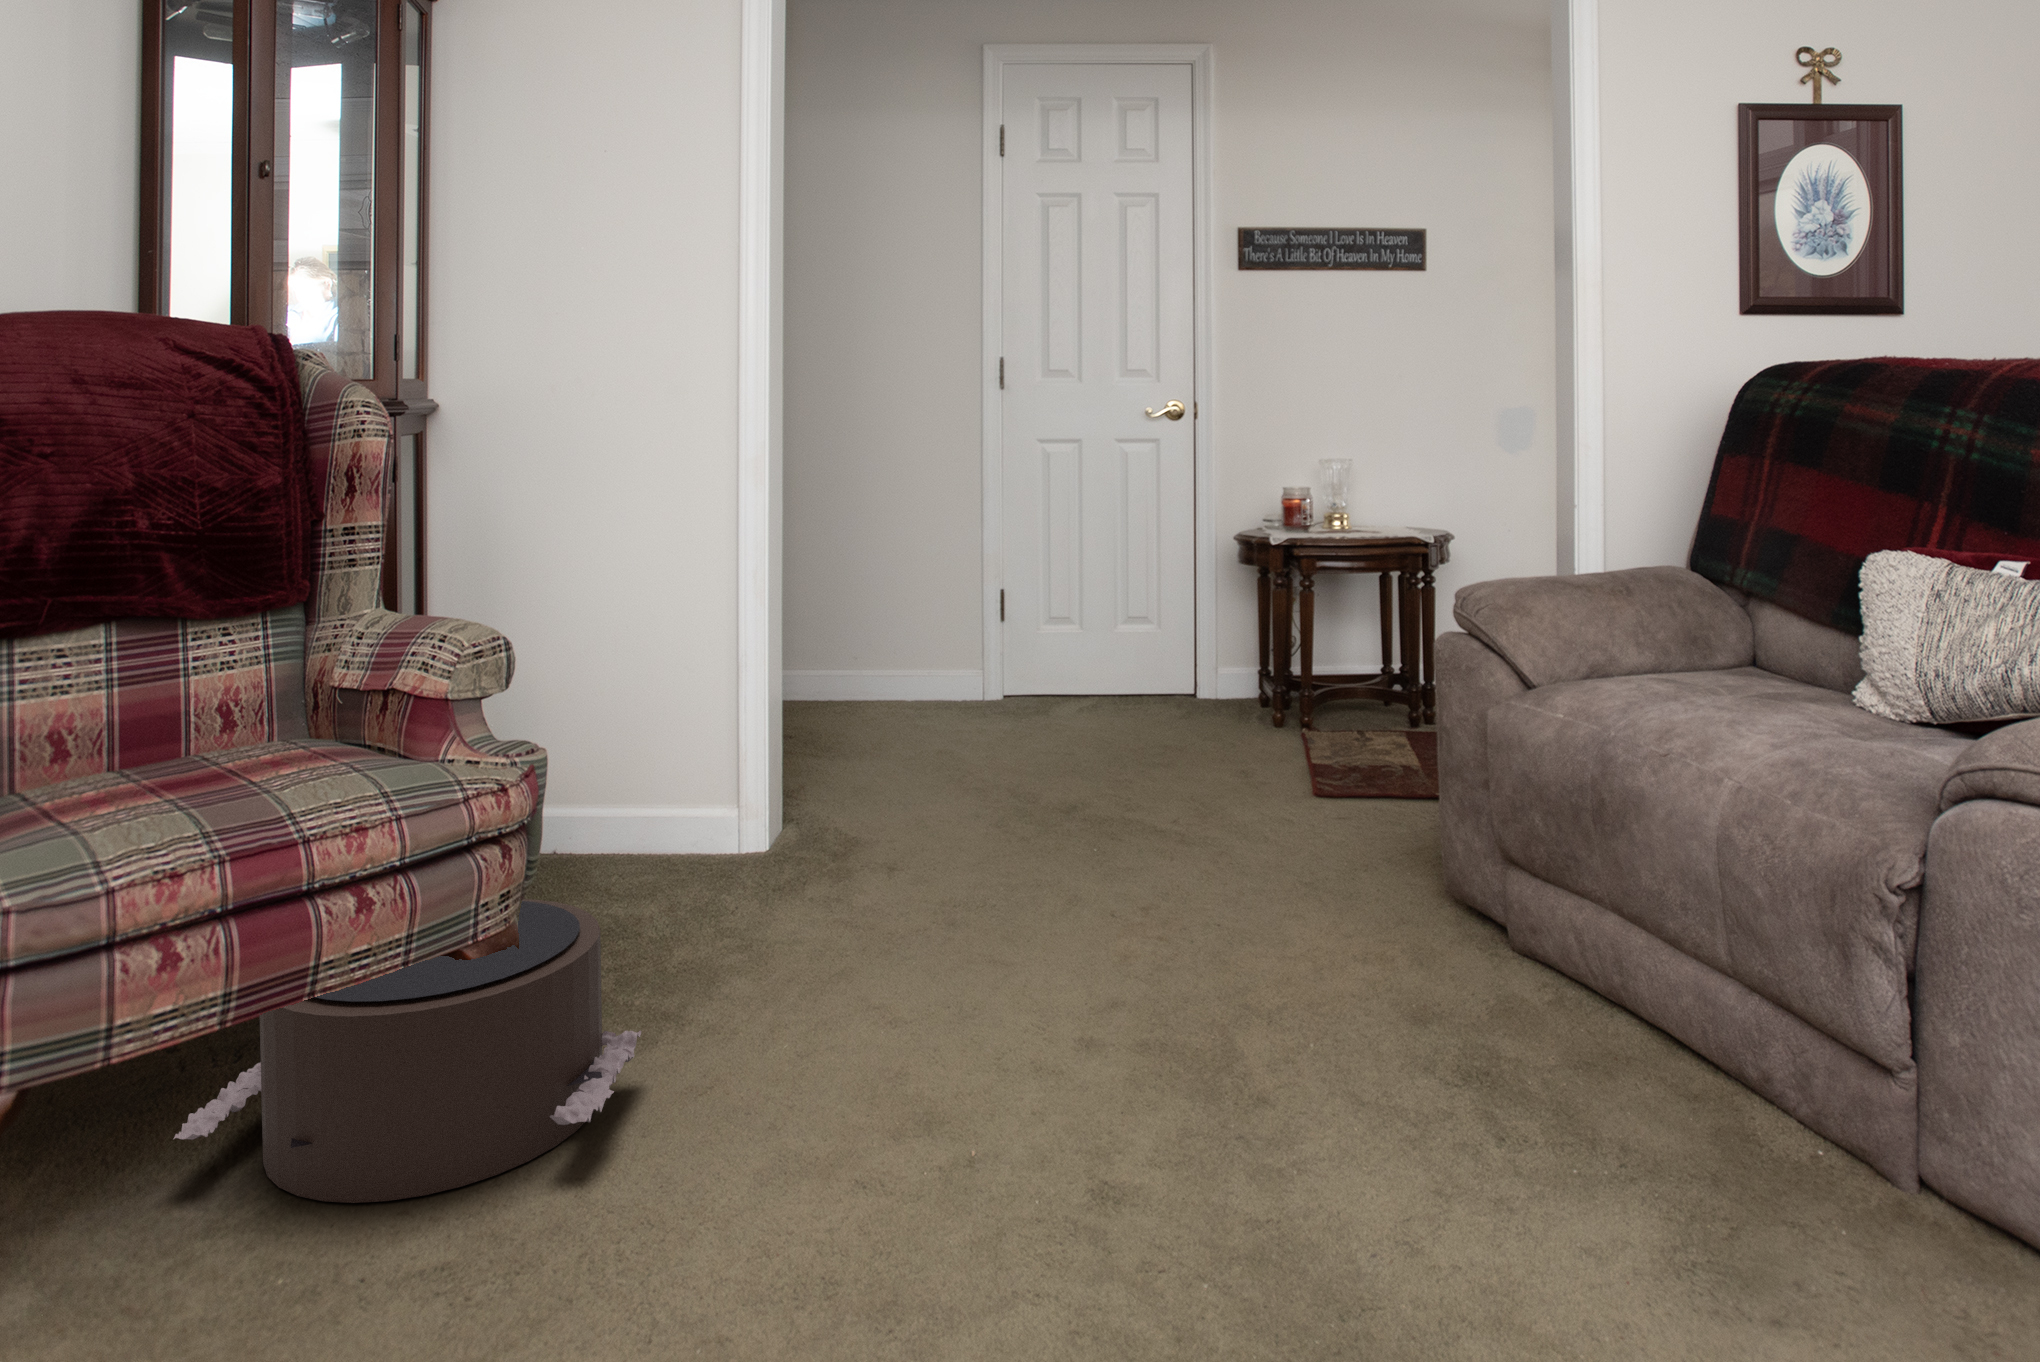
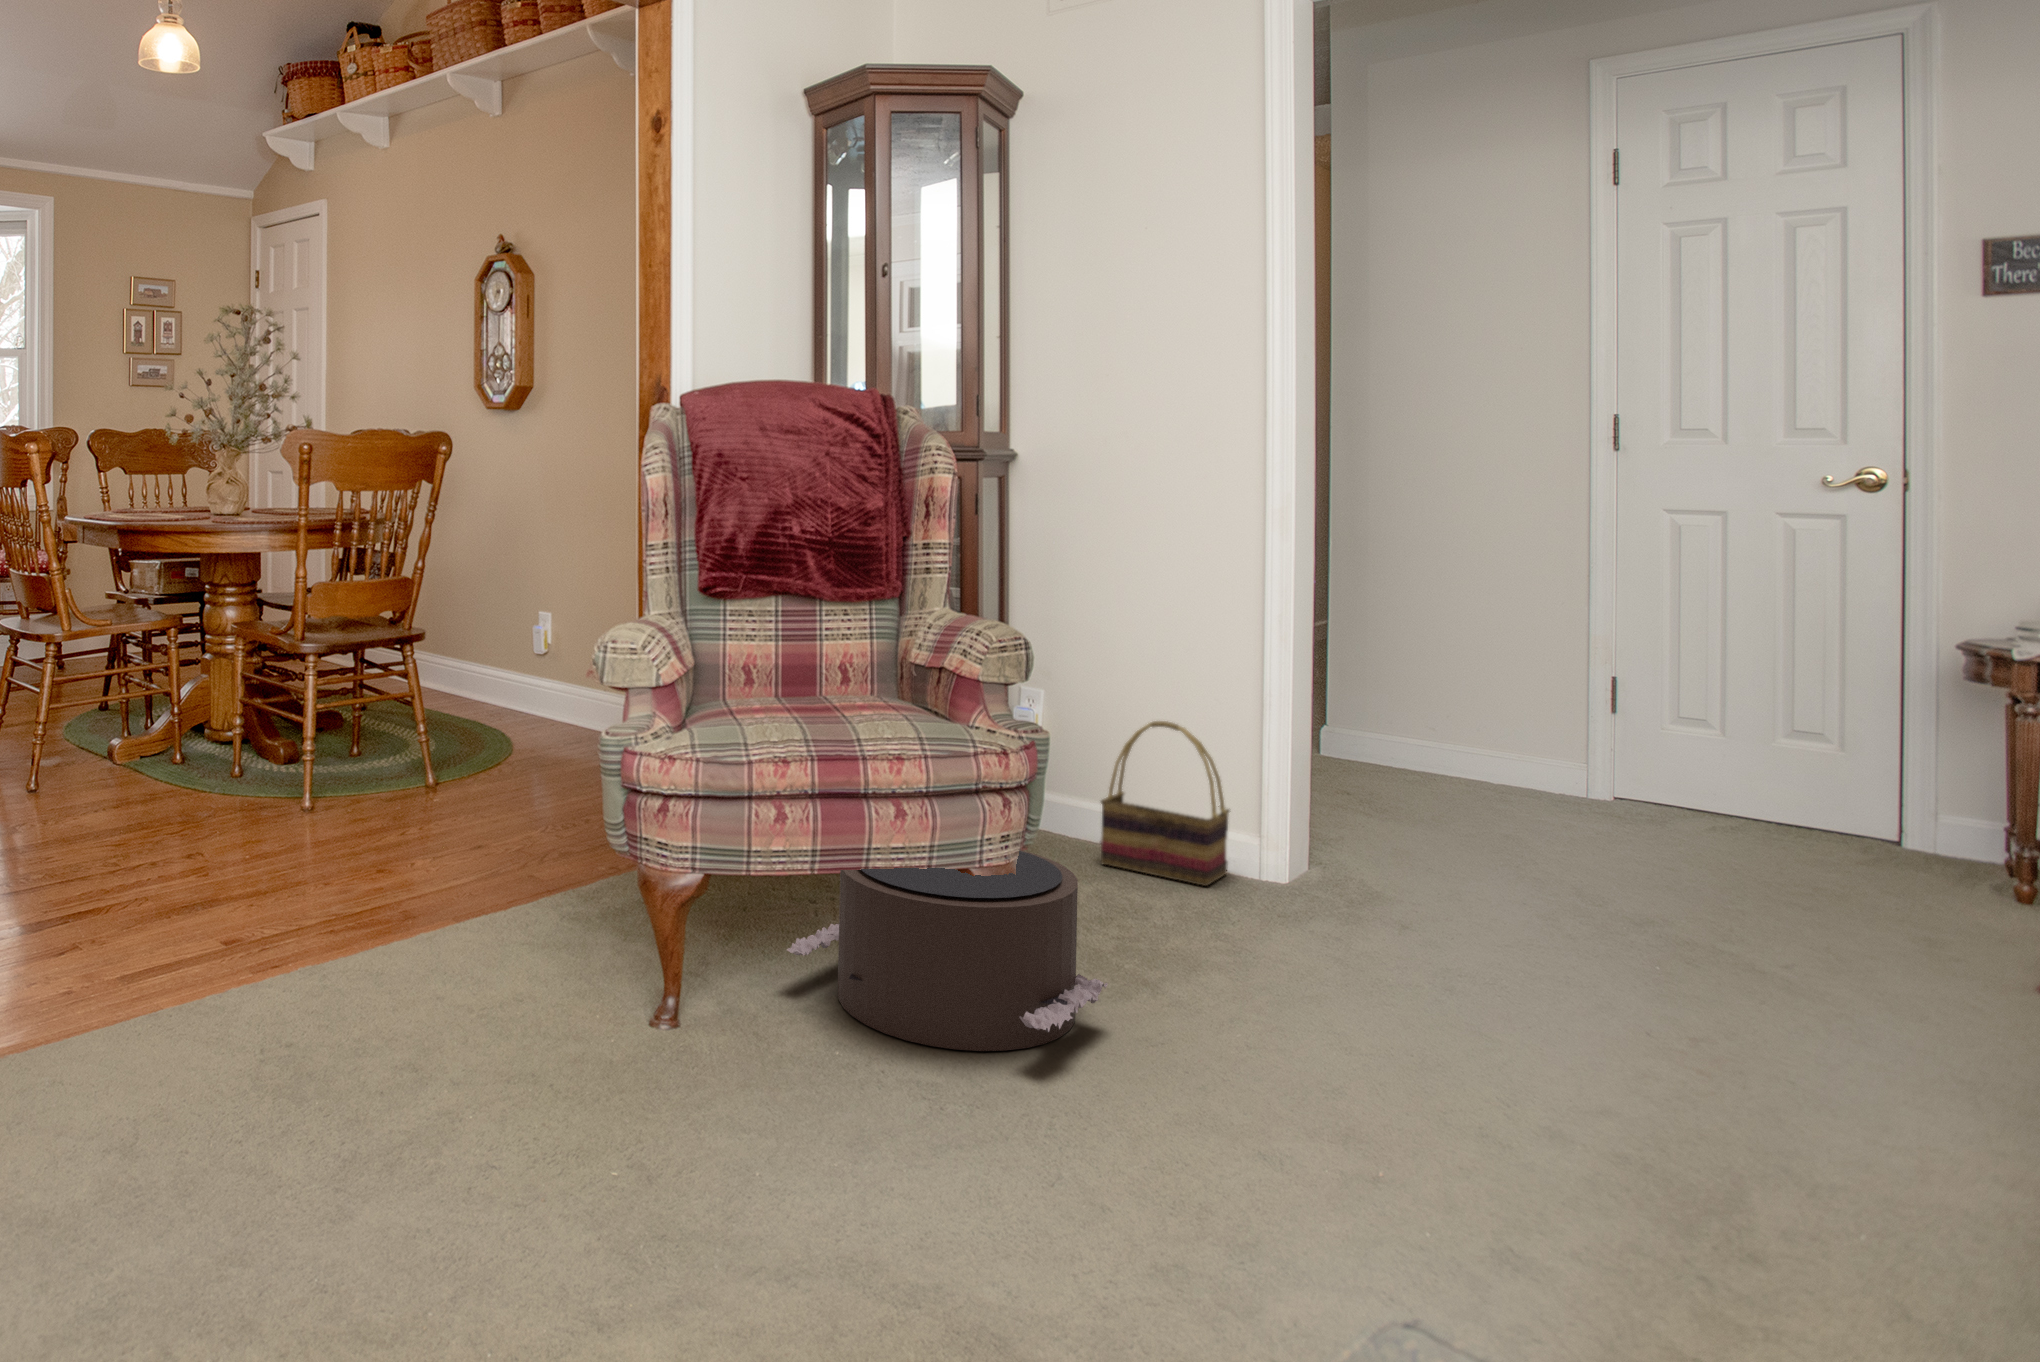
basket: none [573,700,717,875] -> present [1101,721,1229,886]

